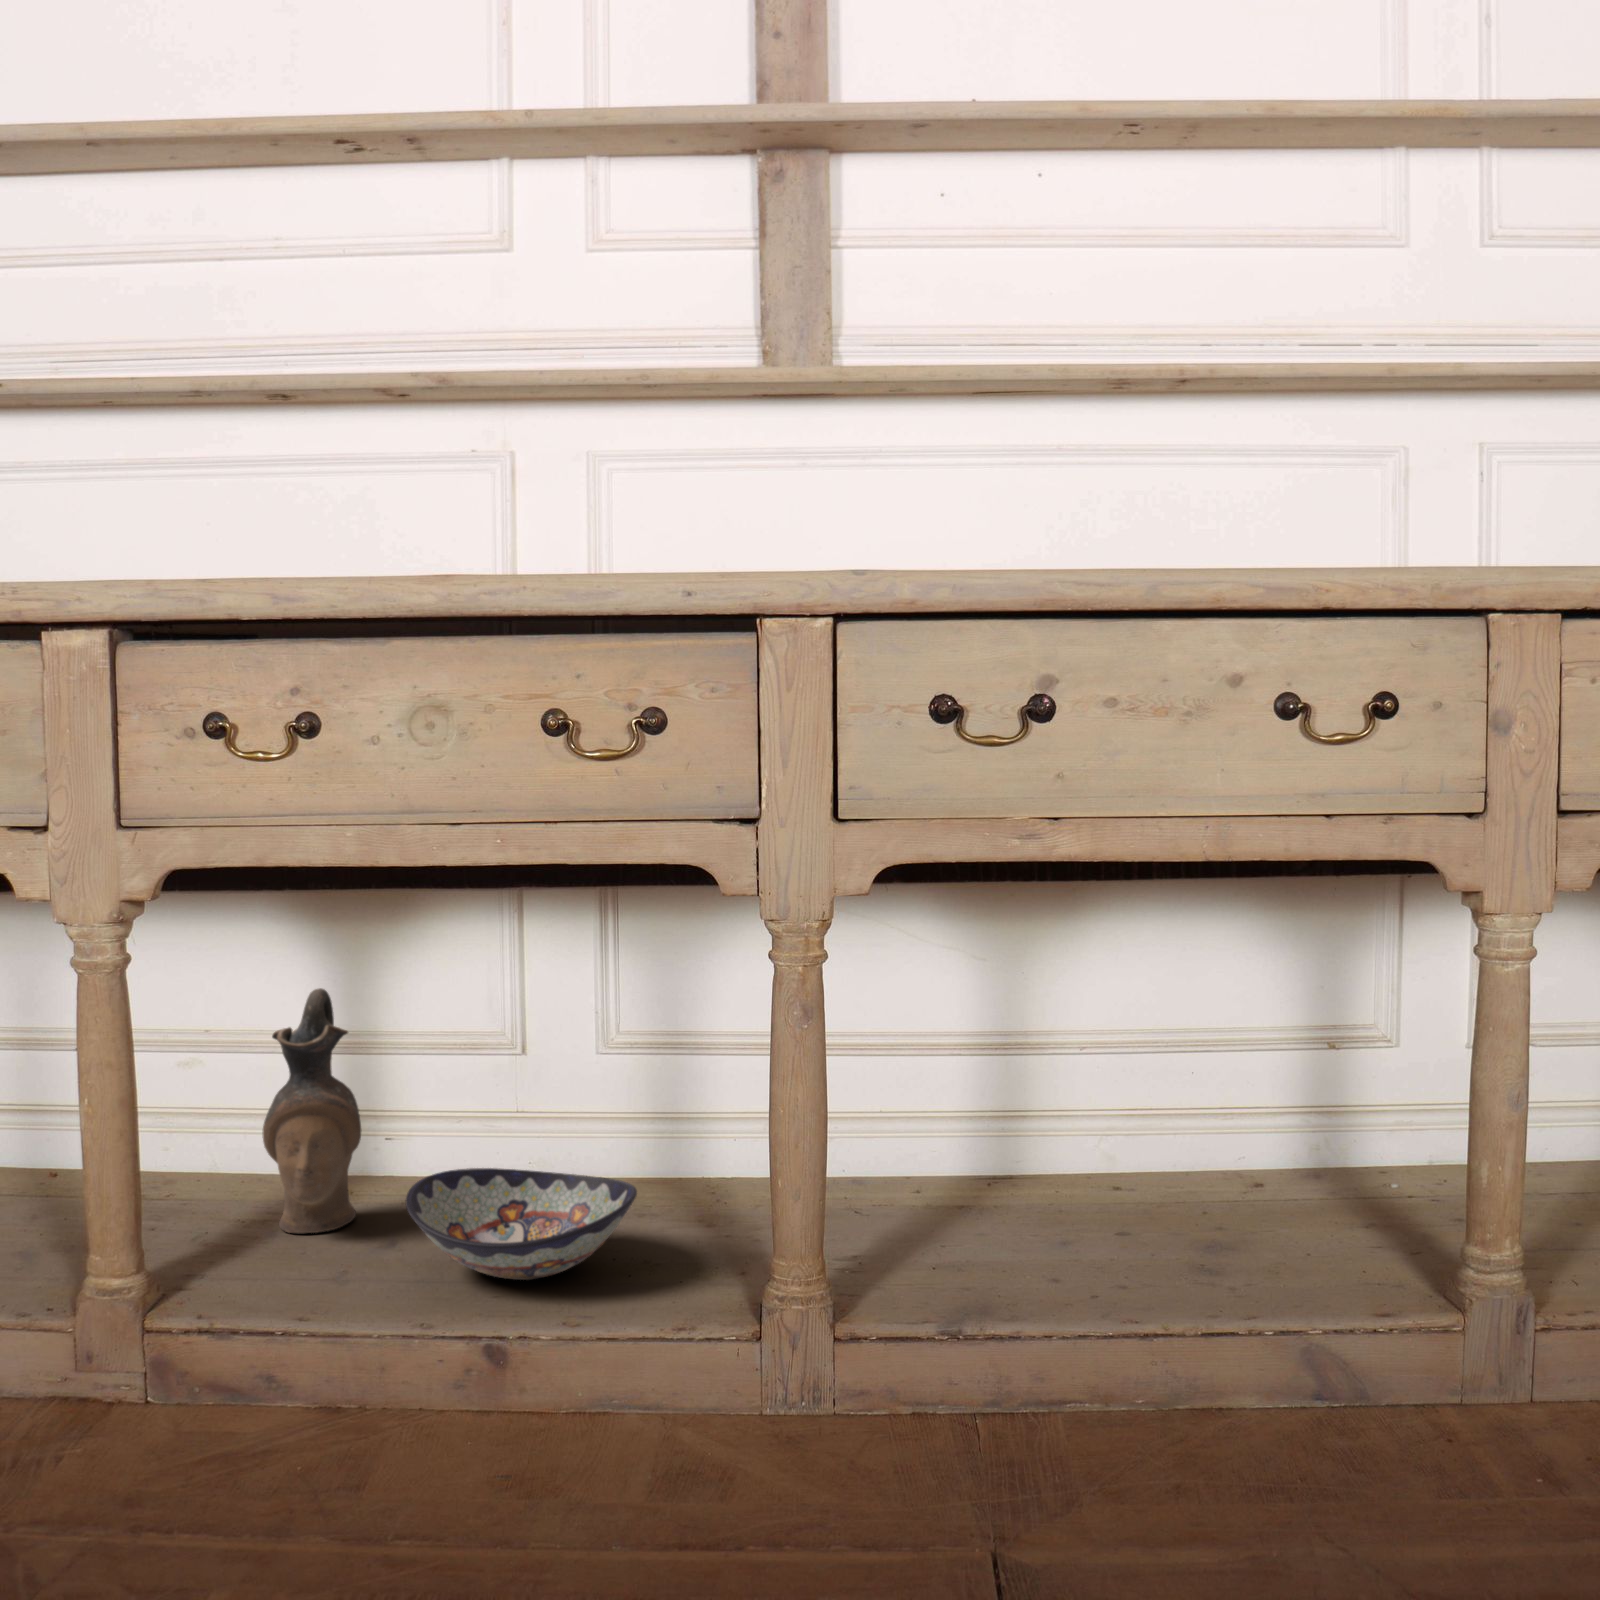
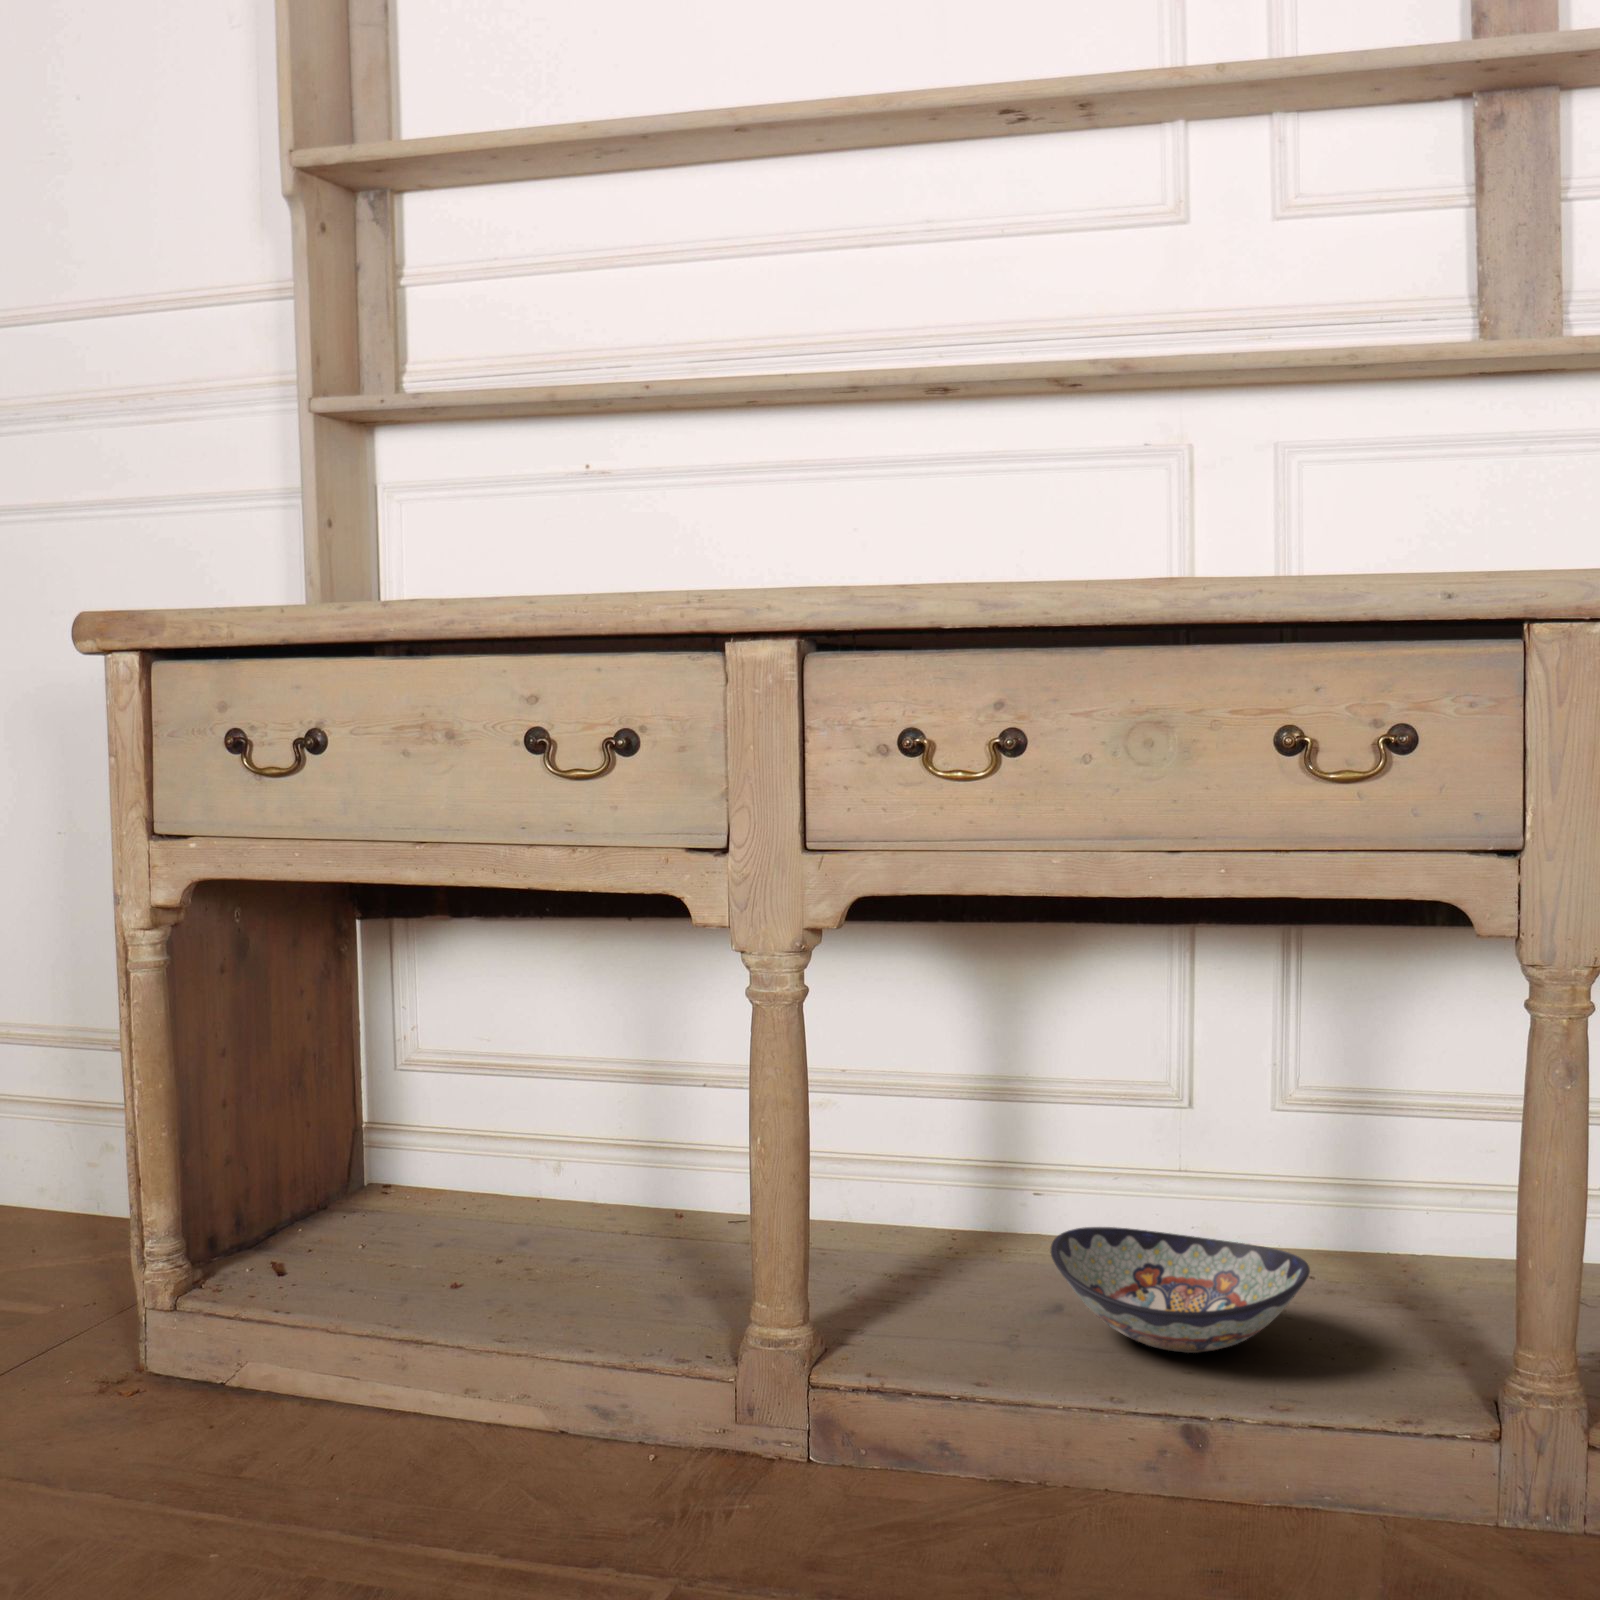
ceramic pitcher: present [263,988,361,1233] -> none [875,1030,975,1286]

